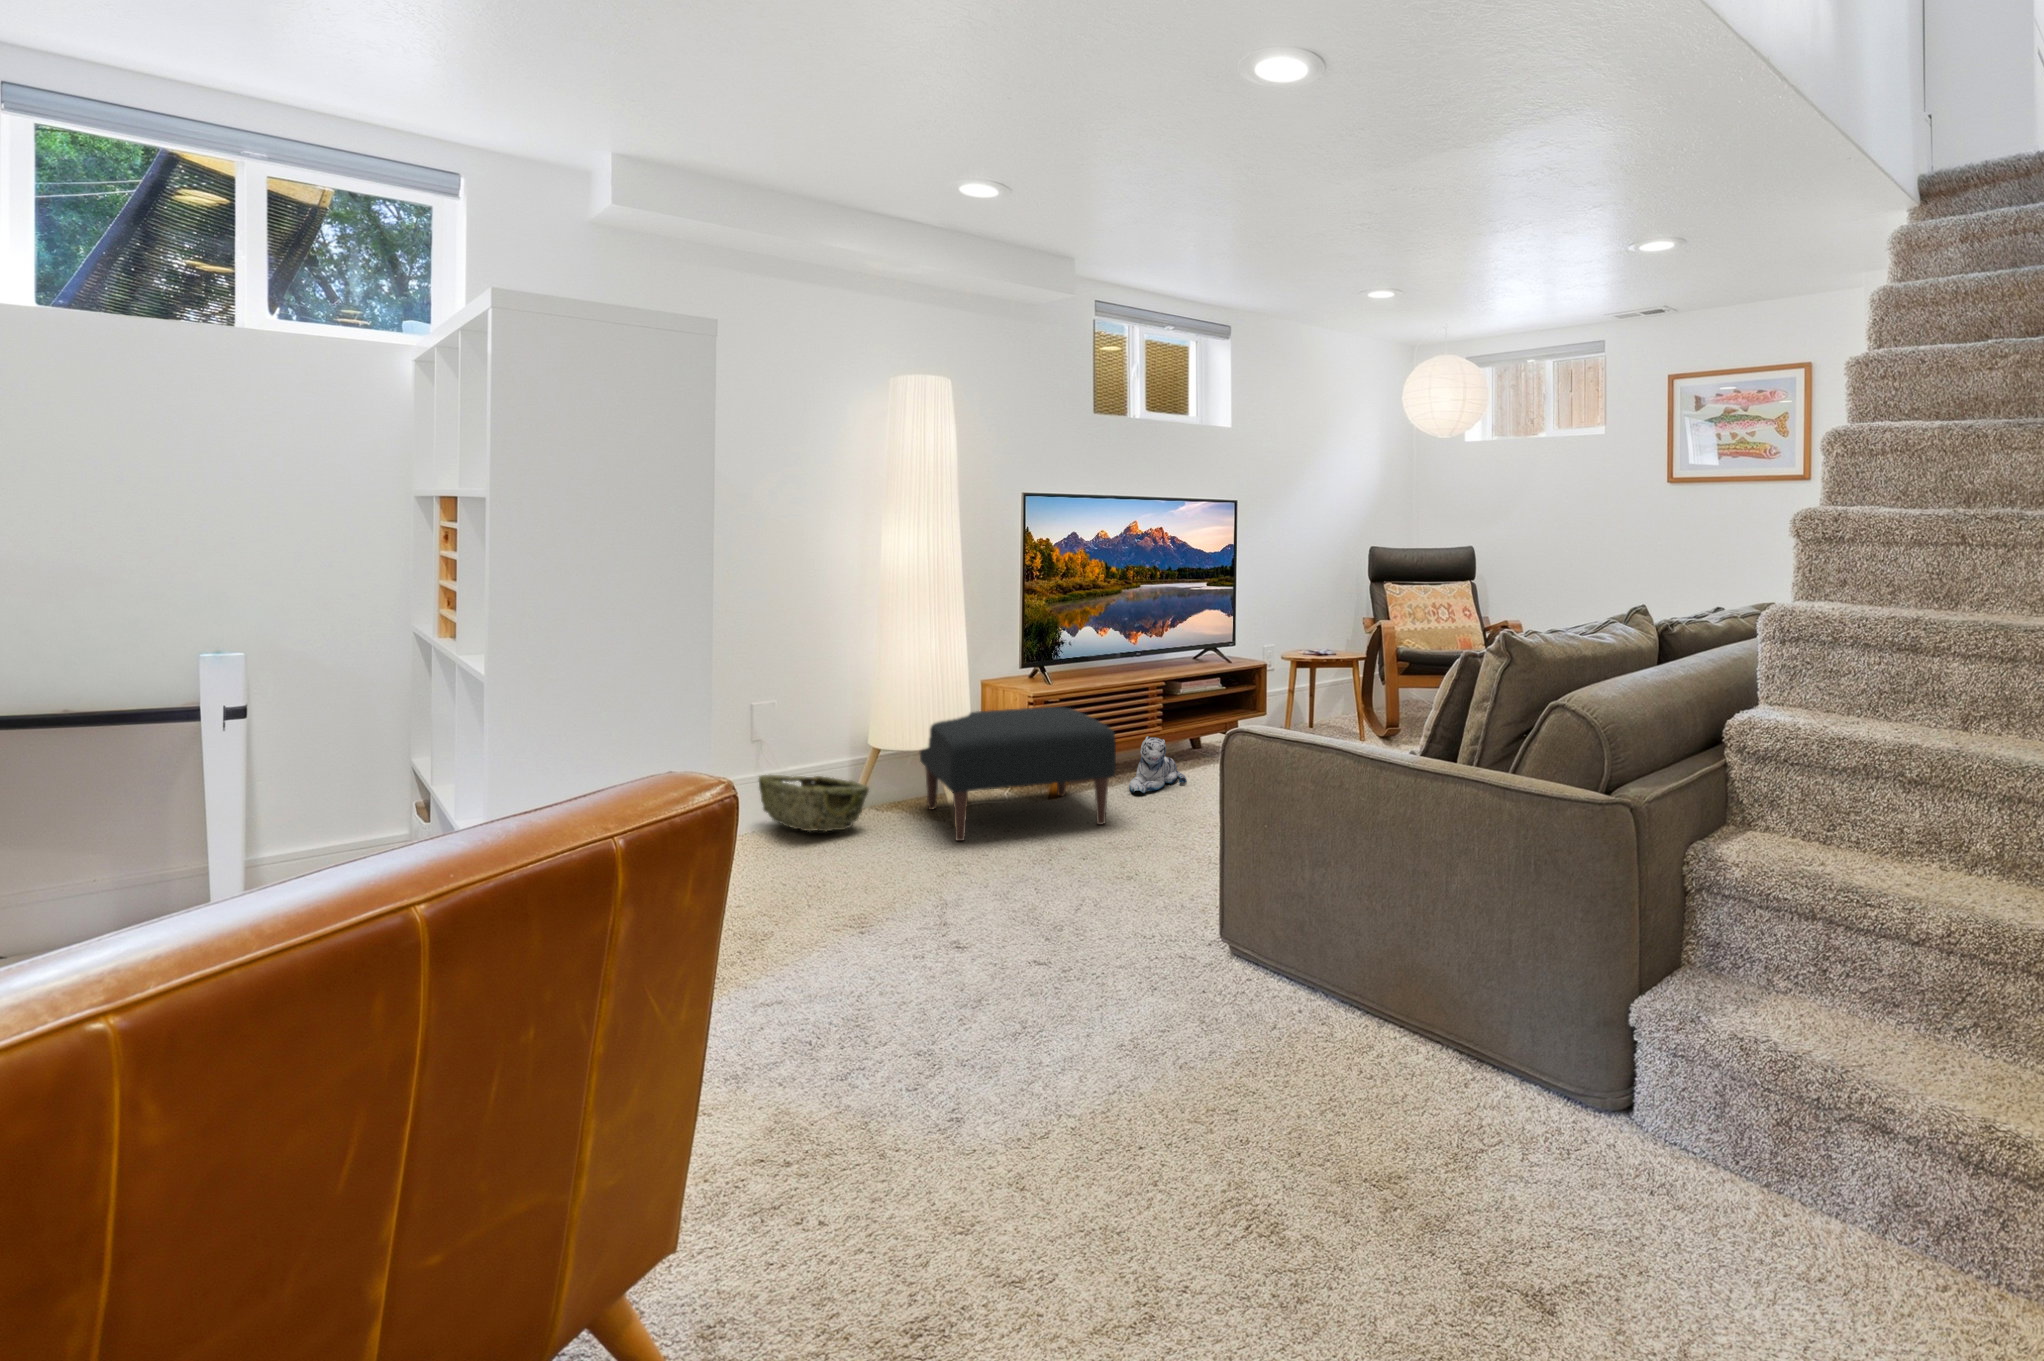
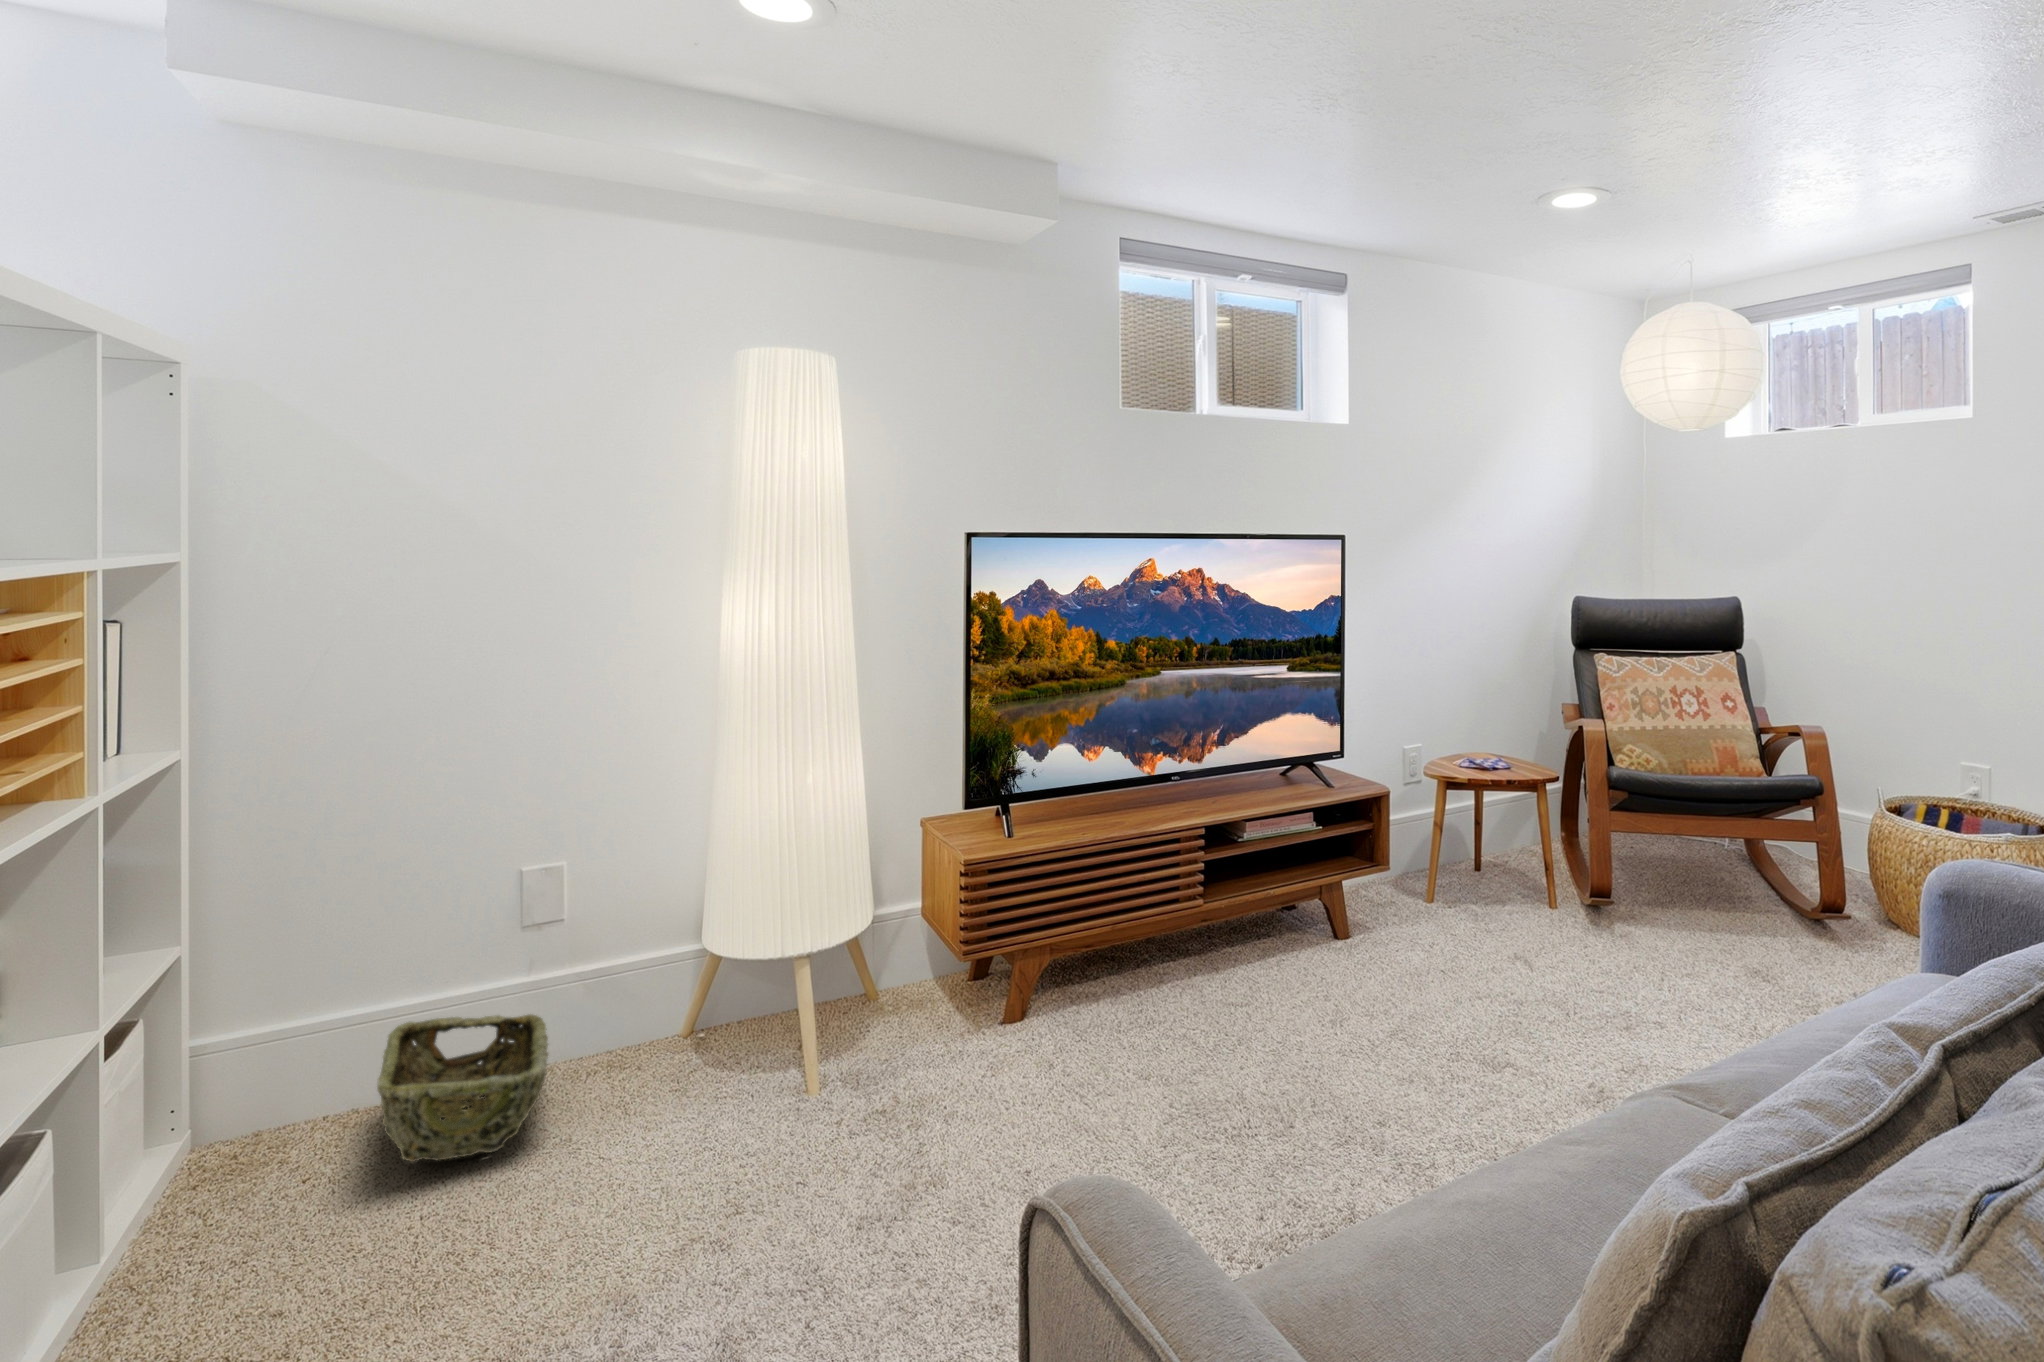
ottoman: present [920,707,1116,841] -> none [611,900,981,1223]
plush toy: present [1129,736,1187,793] -> none [1077,952,1199,1069]

